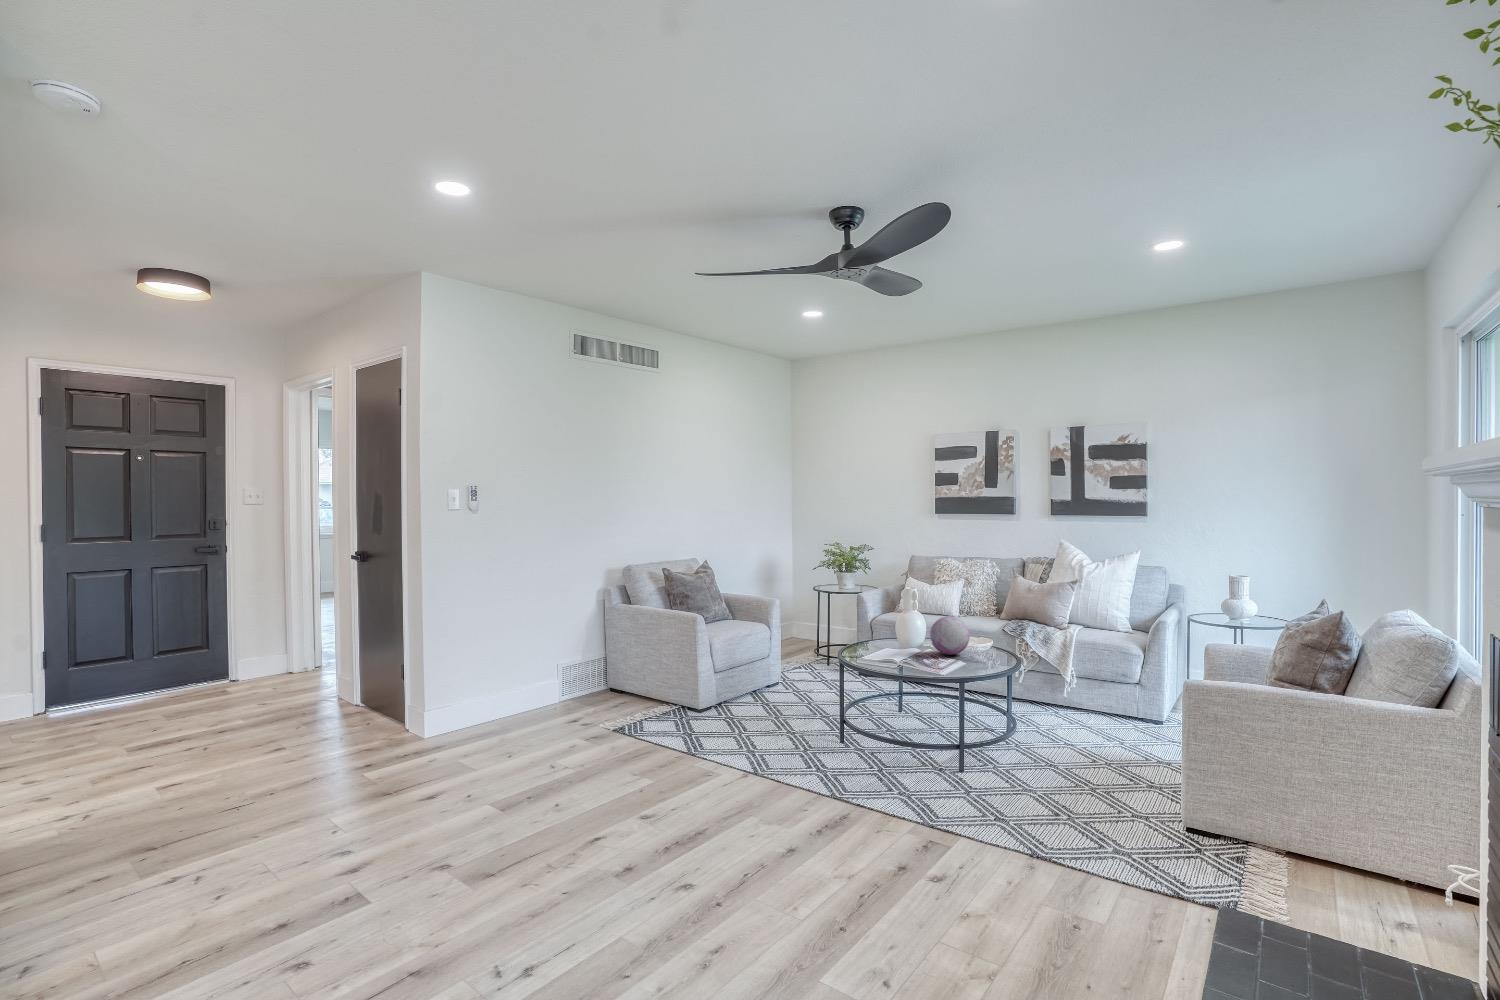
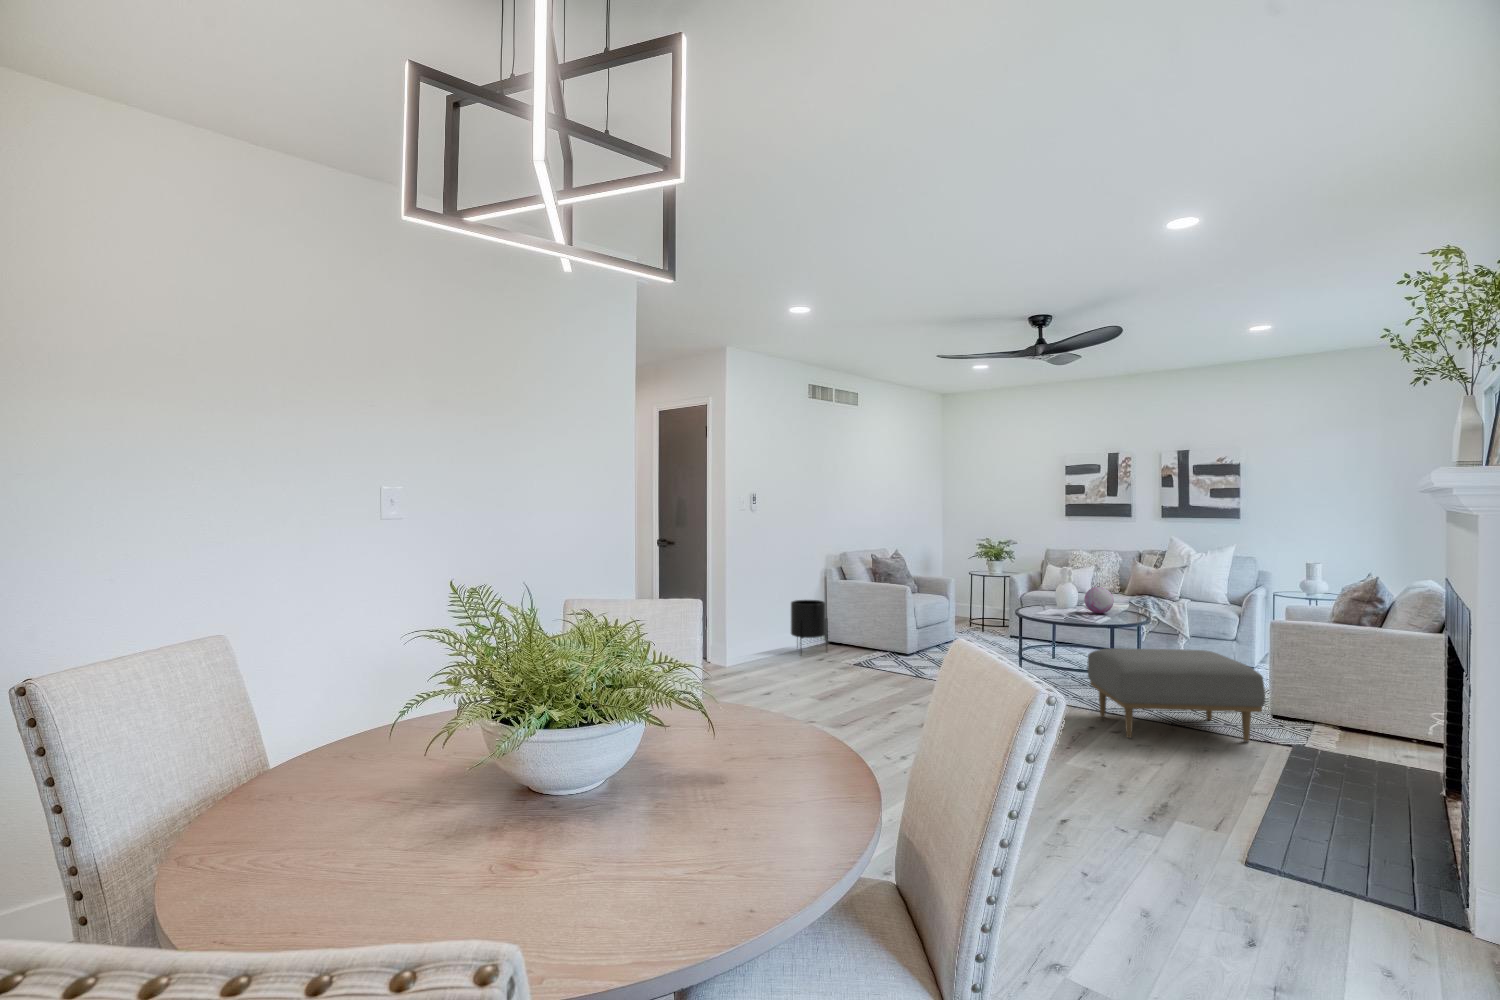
planter: none [532,636,586,720] -> present [791,600,827,639]
ottoman: none [902,730,1171,900] -> present [1087,648,1265,742]

